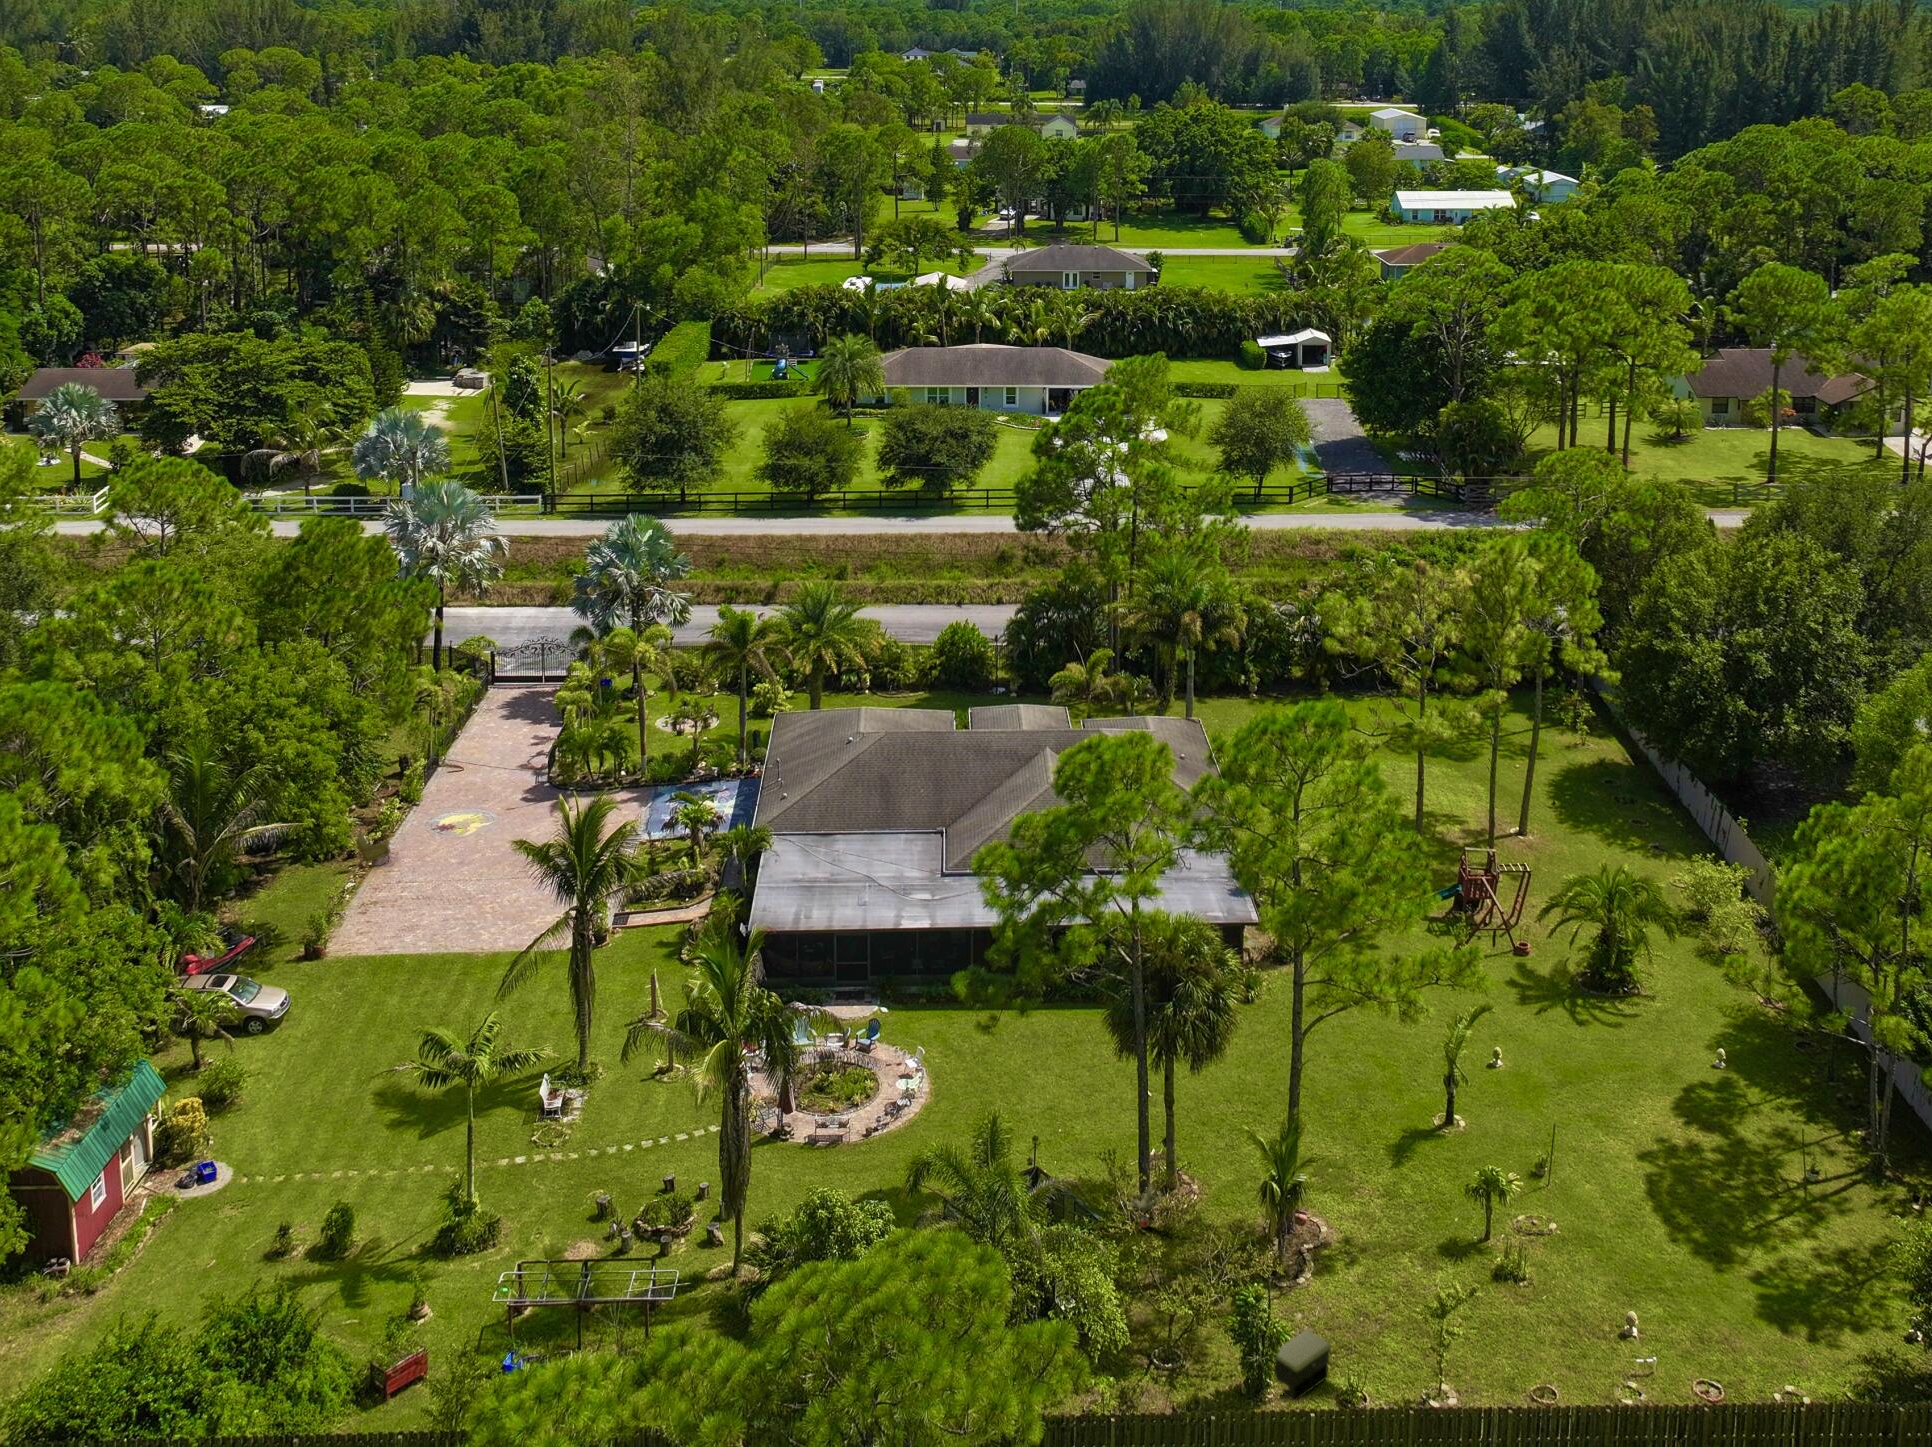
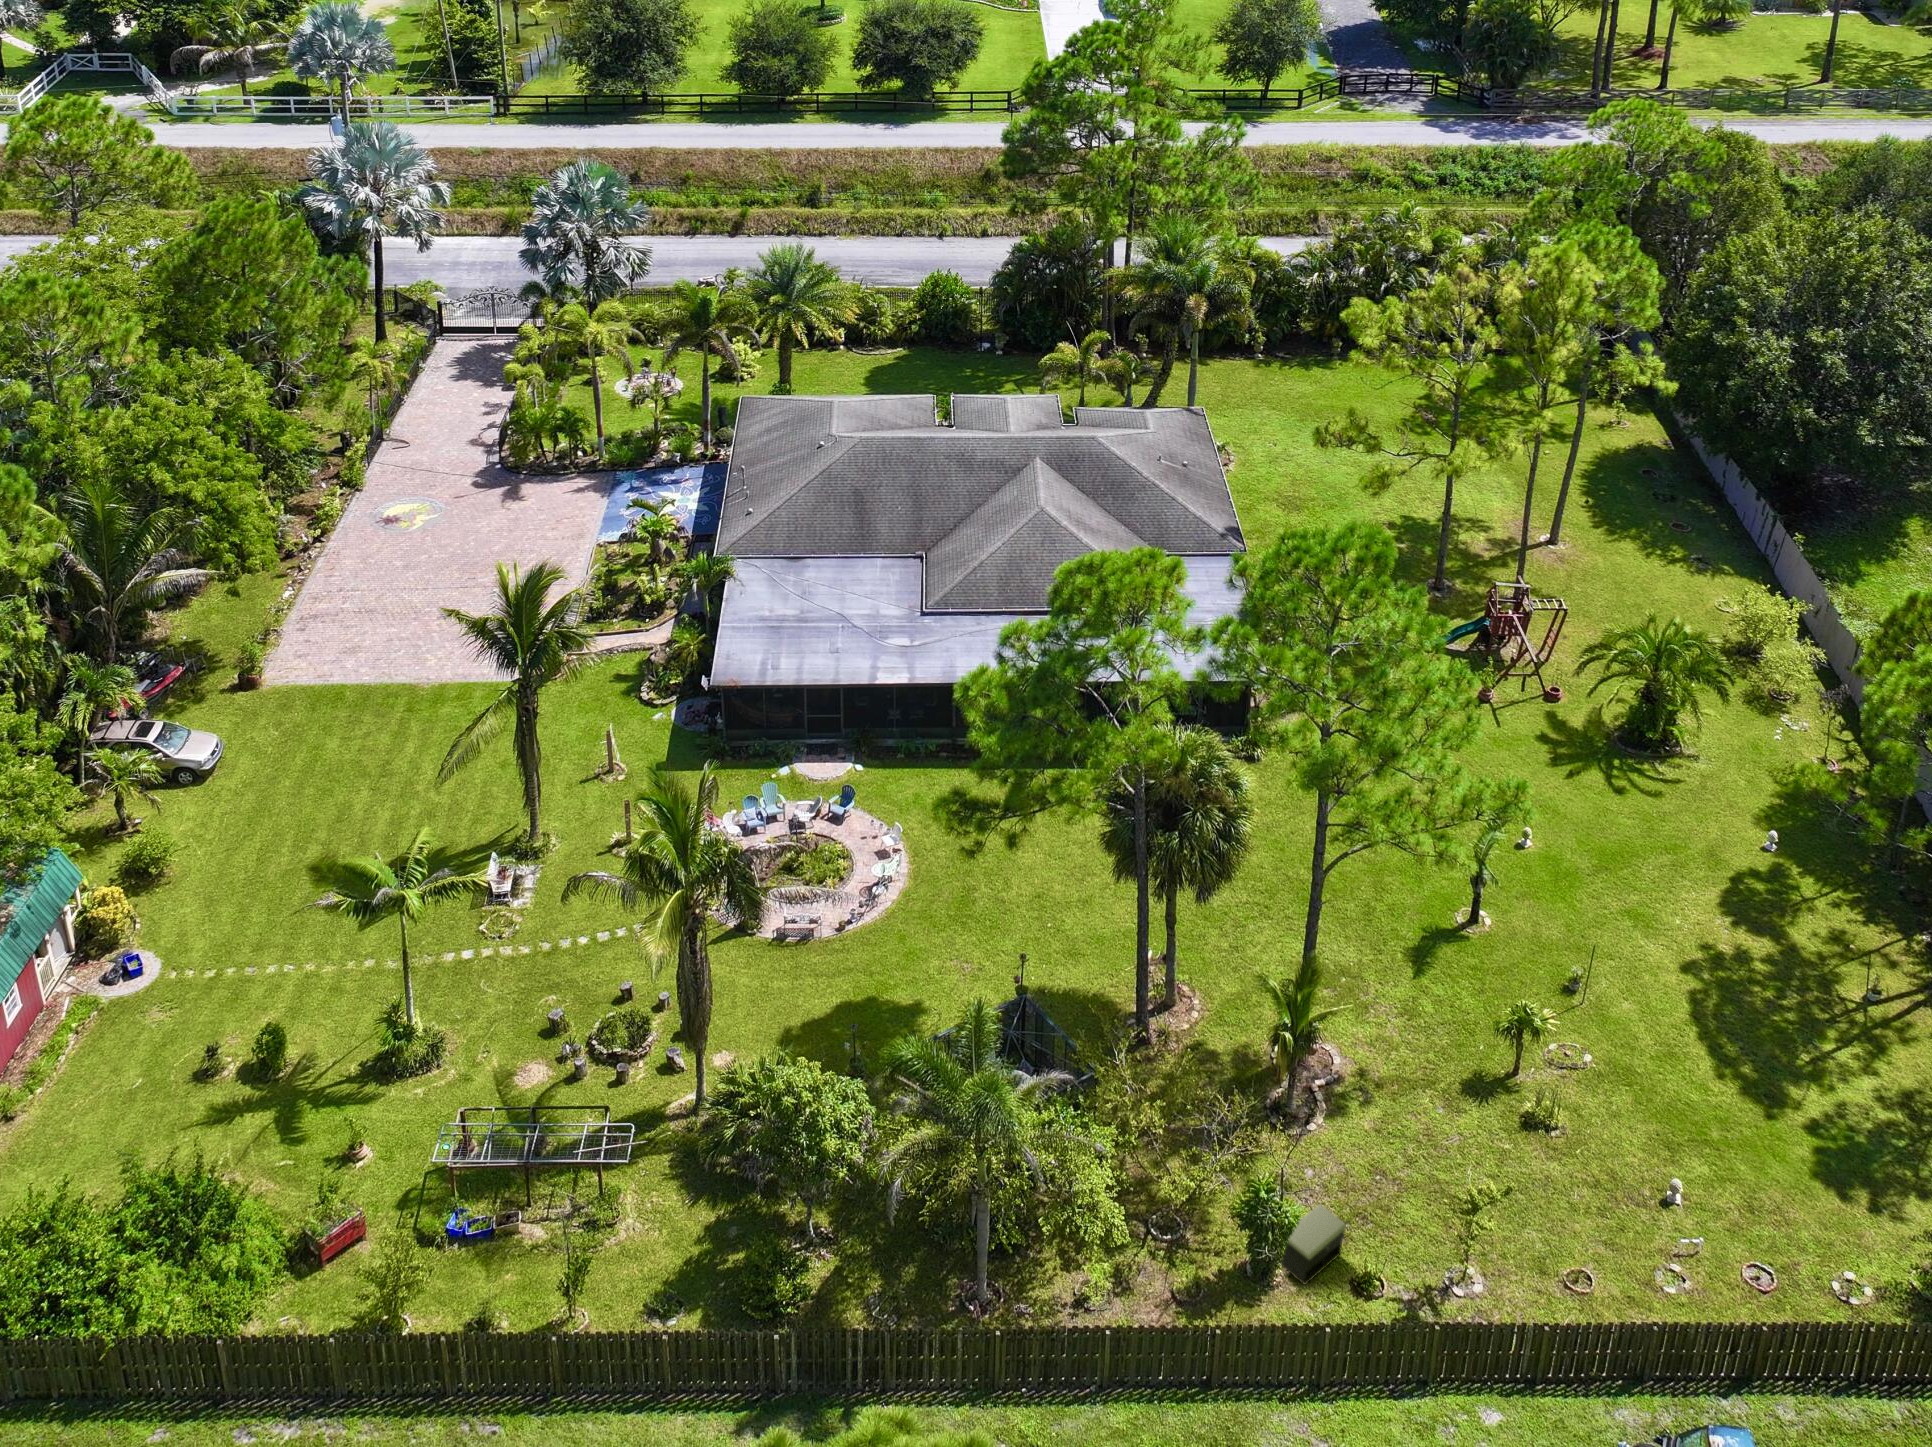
chair: present [356,833,390,867] -> none [292,538,331,575]
potted tree: present [1129,1187,1161,1228] -> none [1122,1011,1161,1052]

